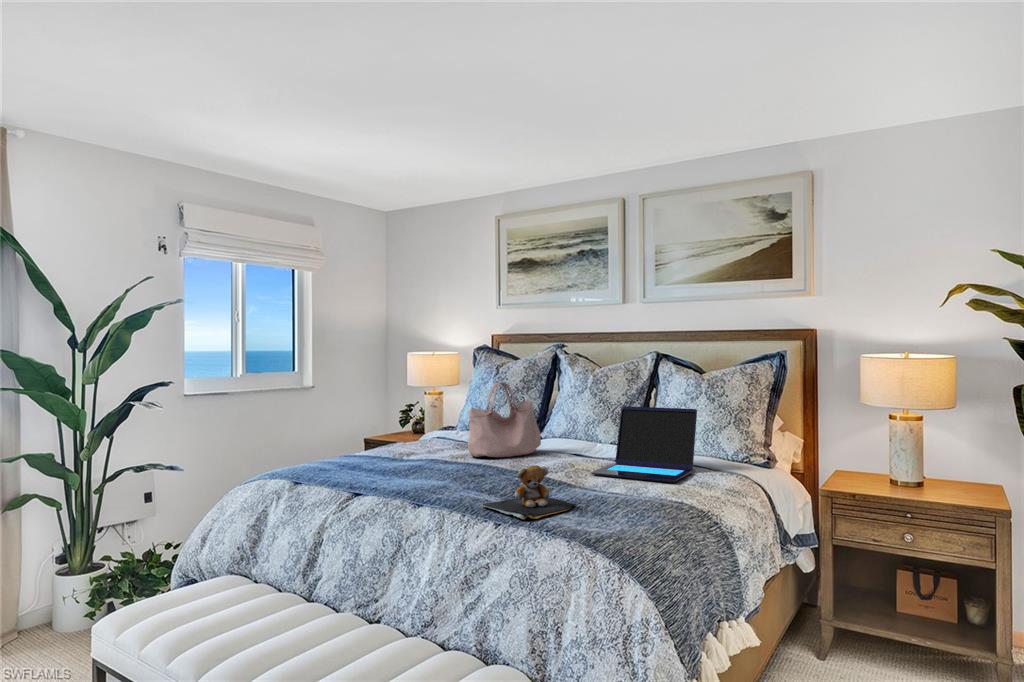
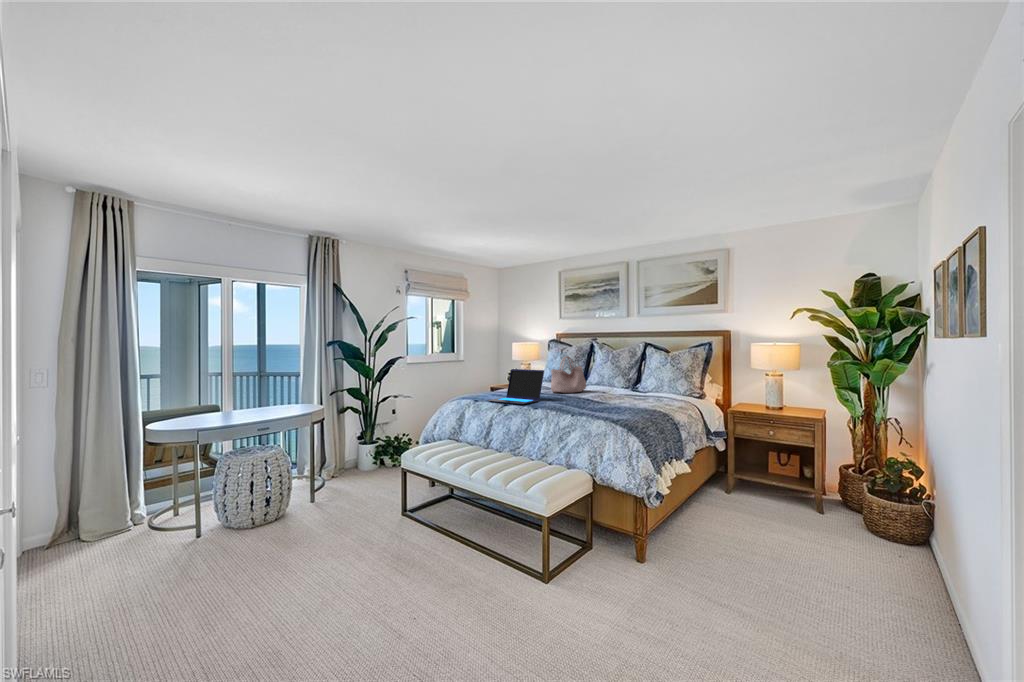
laptop: present [591,406,697,483] -> present [488,369,544,405]
teddy bear: present [481,465,576,519] -> none [564,391,608,413]

